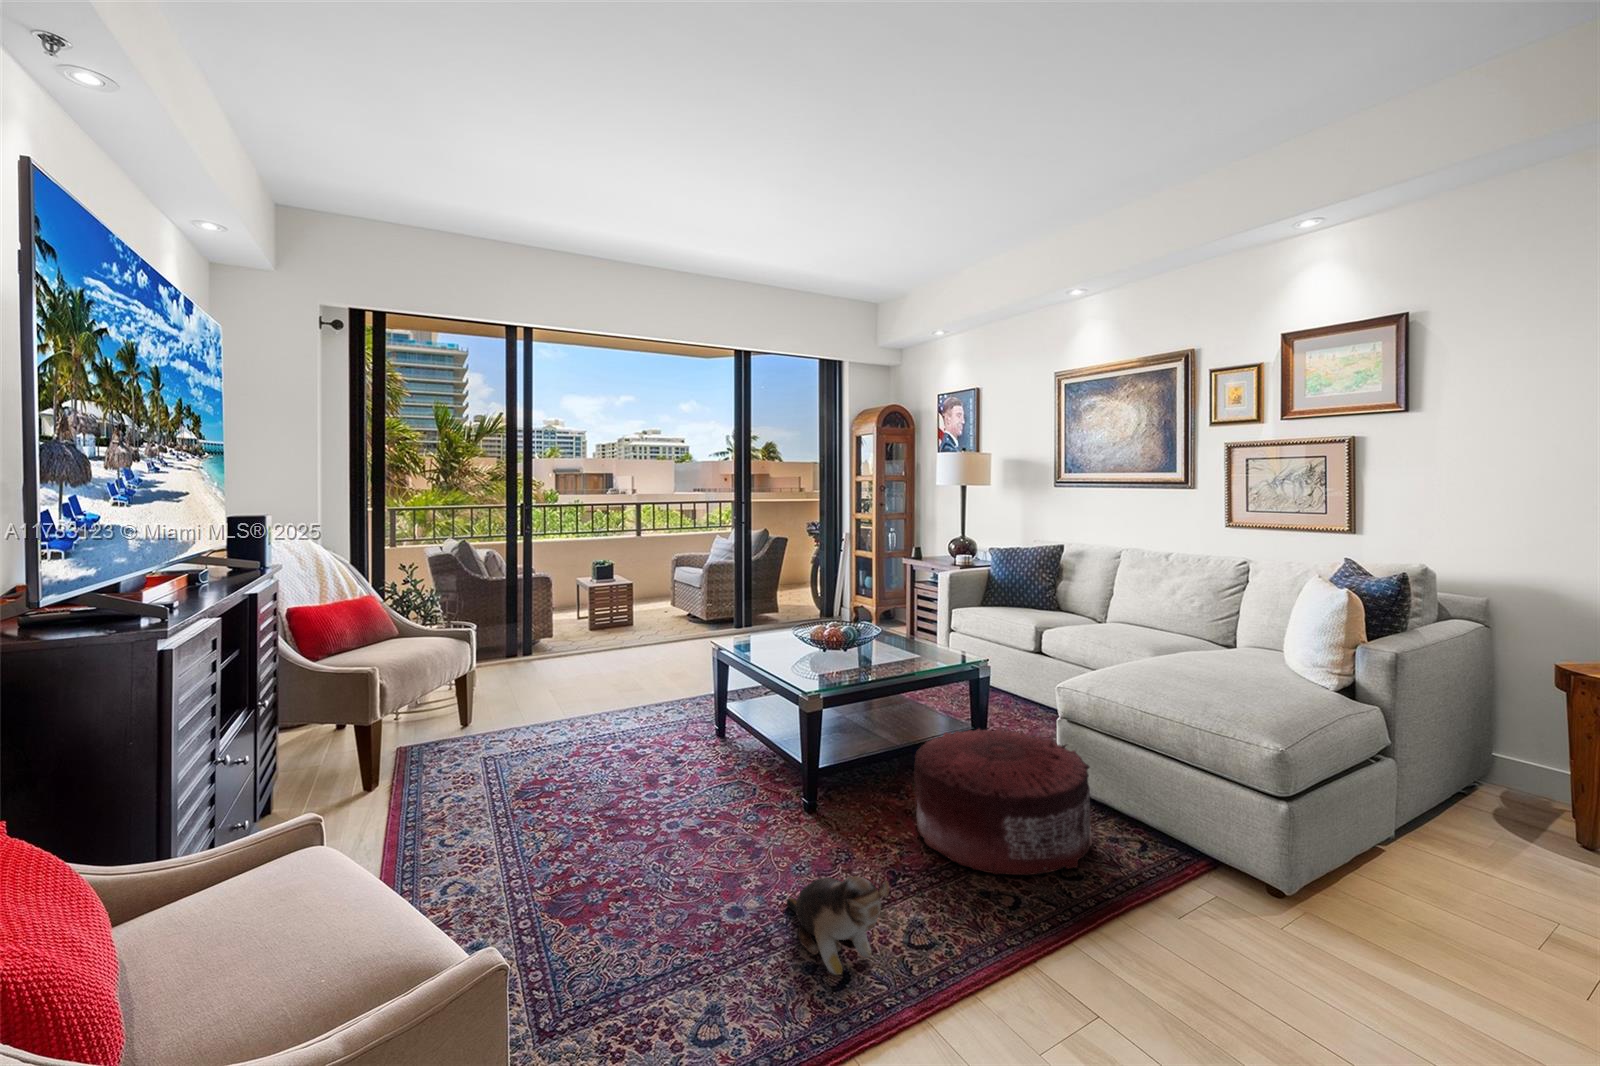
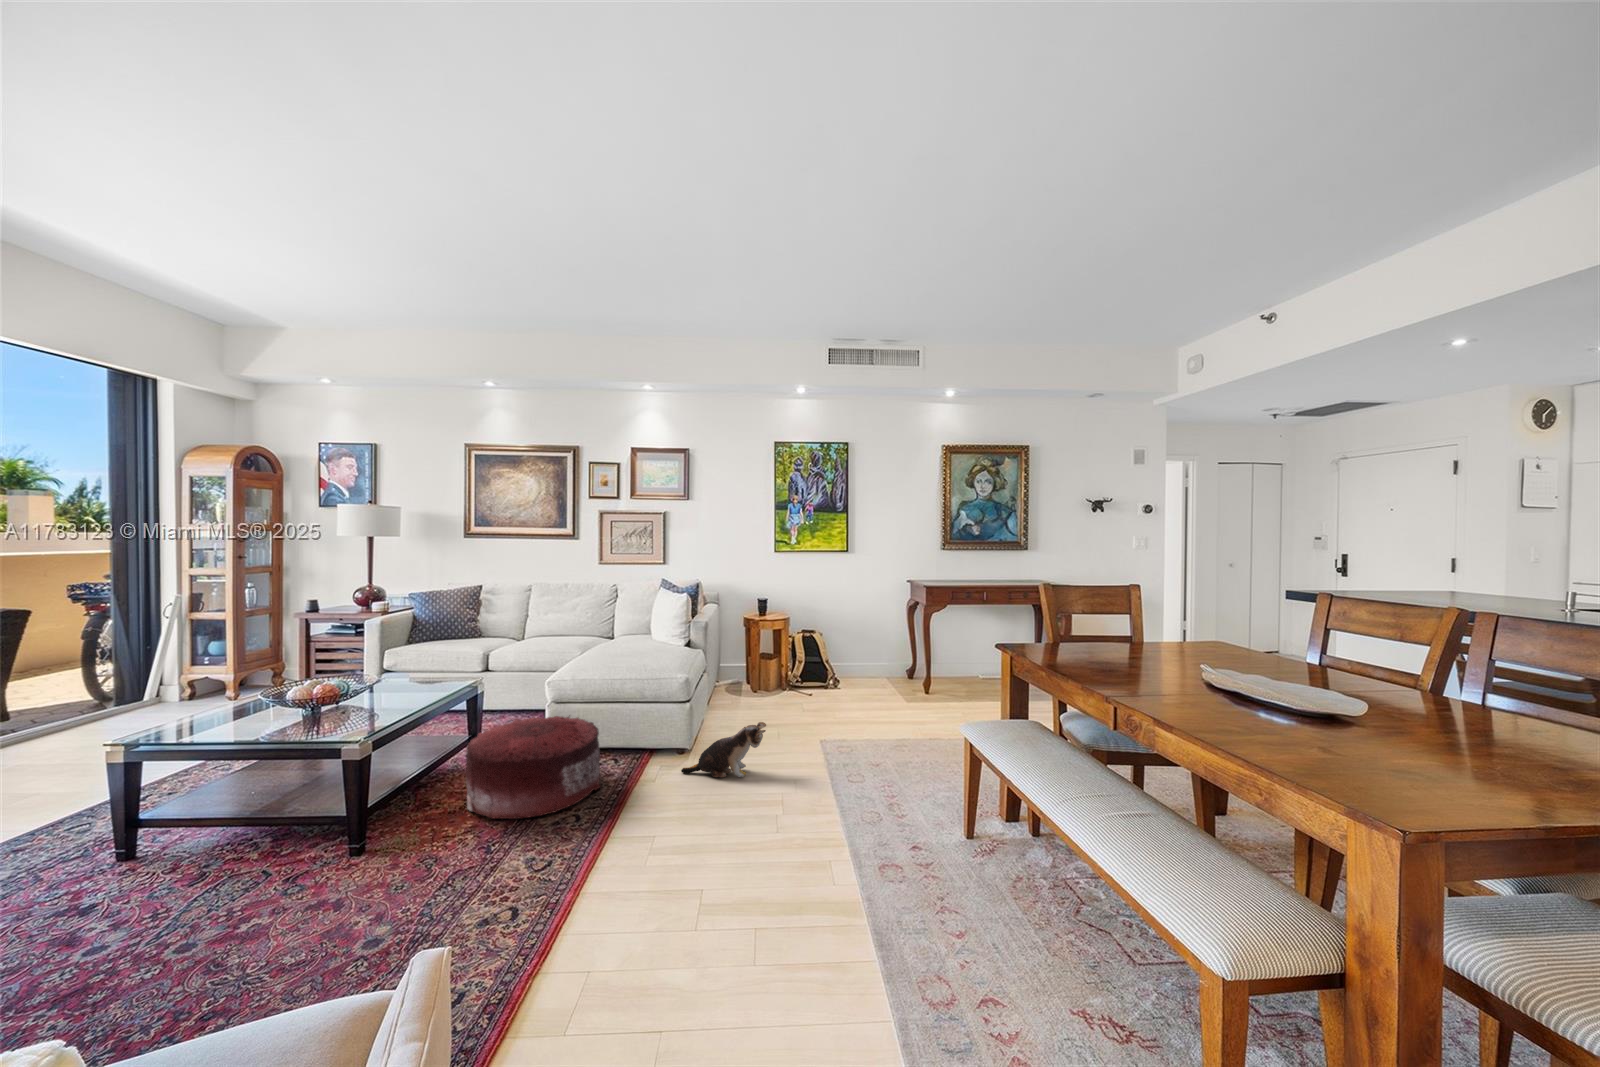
plush toy: present [786,876,889,975] -> present [681,722,766,778]

